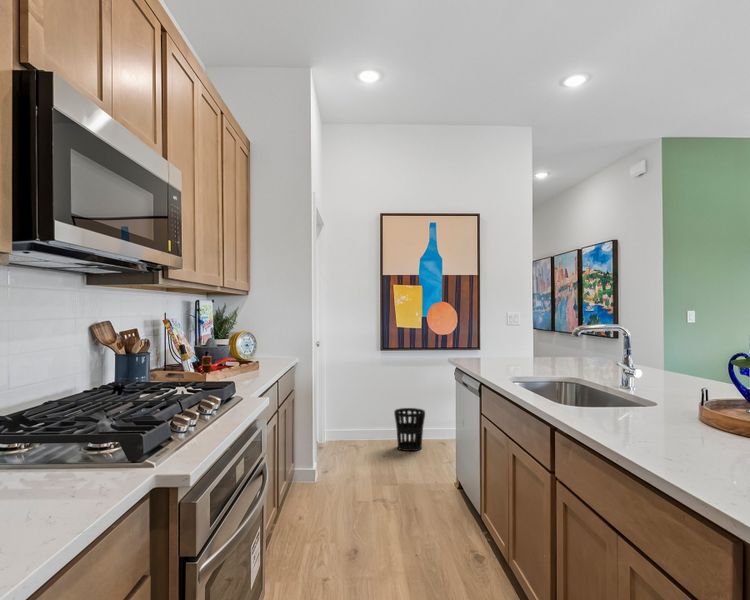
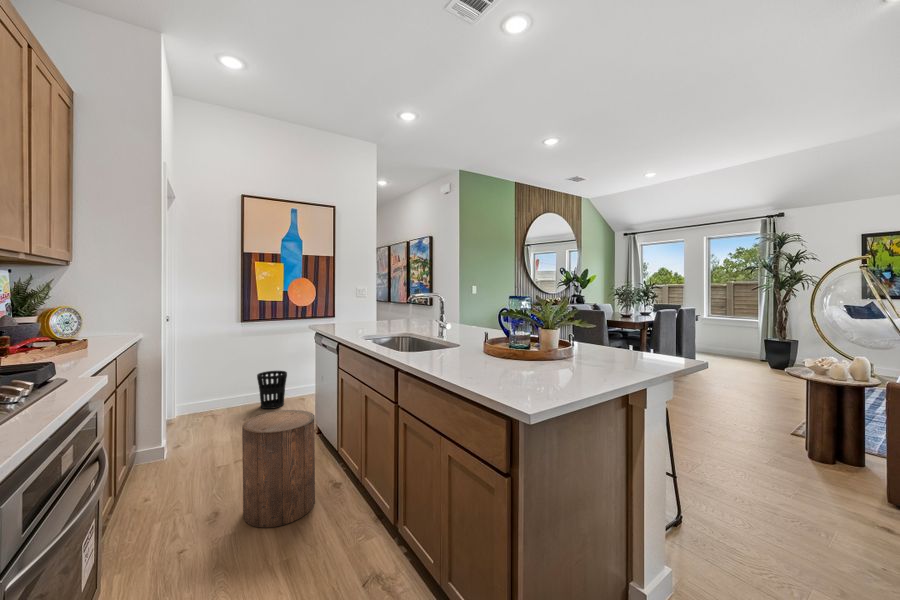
stool: none [381,448,452,570] -> present [242,410,315,527]

